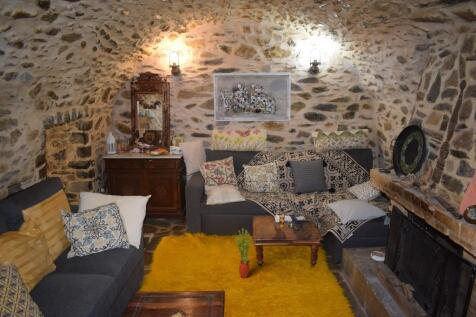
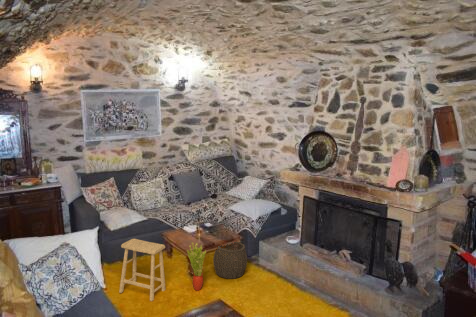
footstool: none [181,212,218,273] -> present [119,239,165,301]
woven basket: none [272,237,310,280] -> present [213,242,247,279]

